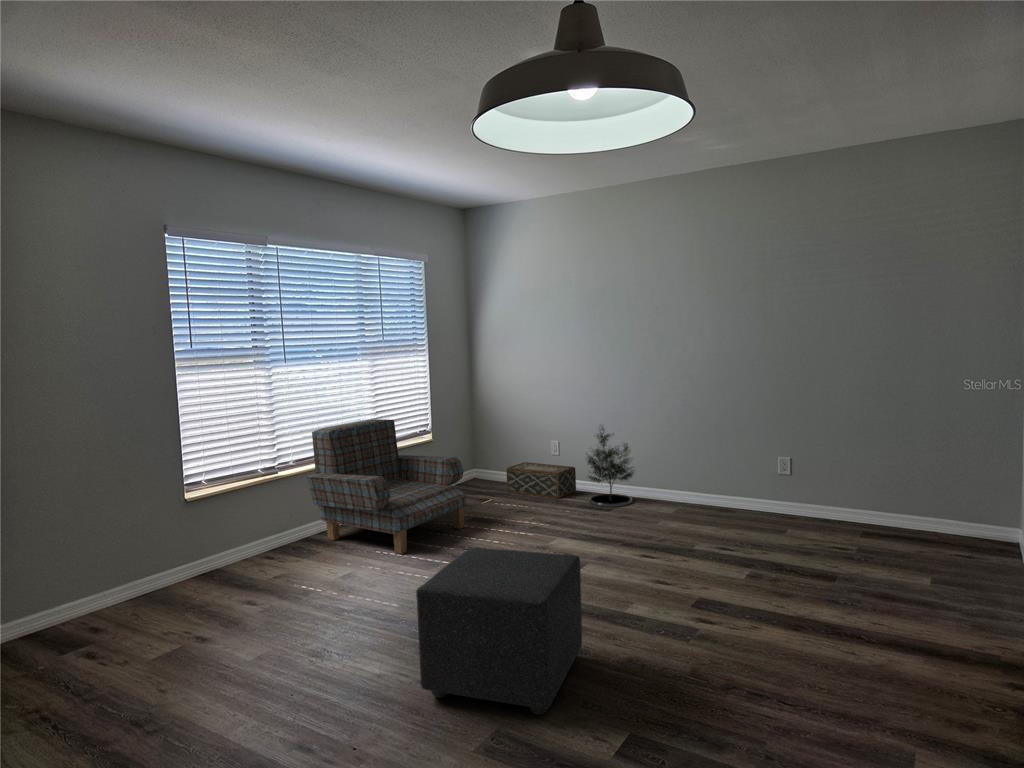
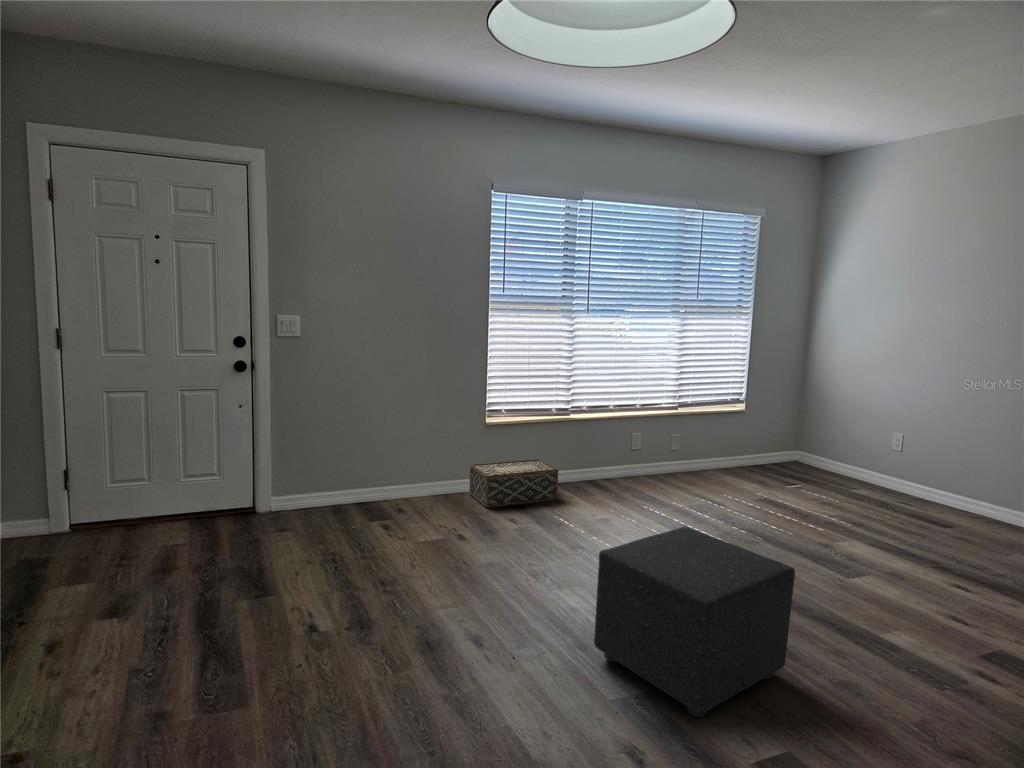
armchair: present [307,419,466,554] -> none [595,380,756,517]
potted tree: present [586,428,633,507] -> none [916,425,993,531]
woven basket: present [506,462,576,498] -> present [470,459,558,508]

